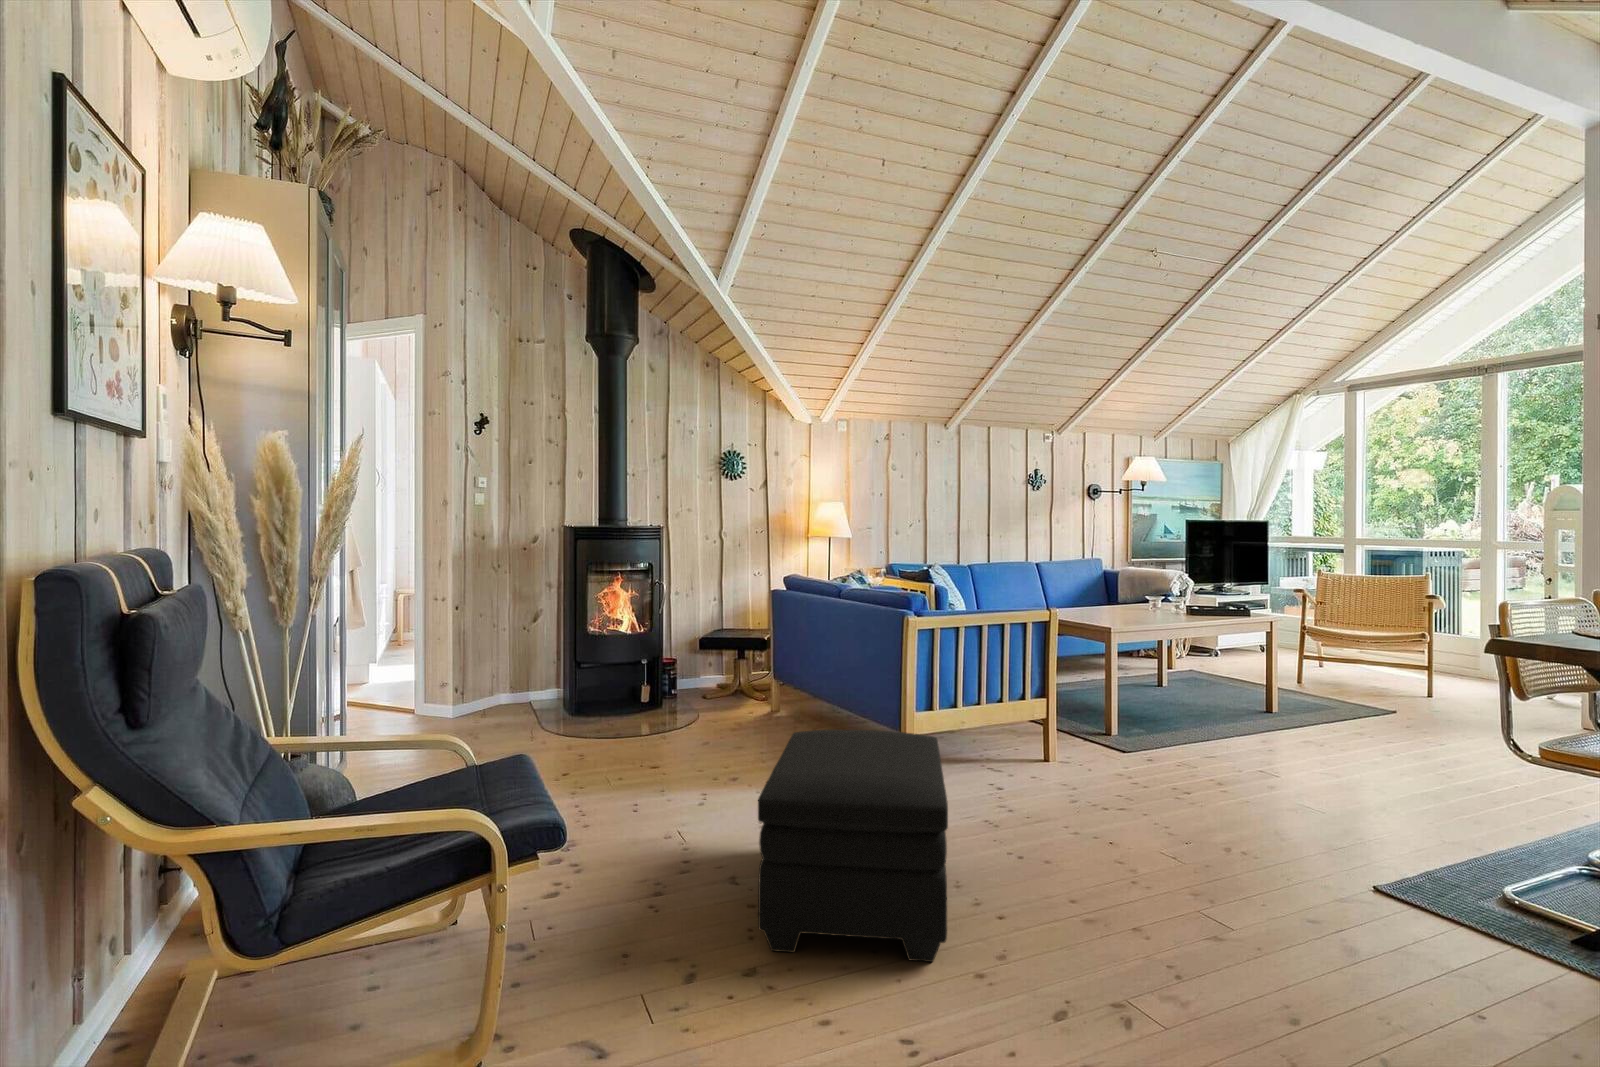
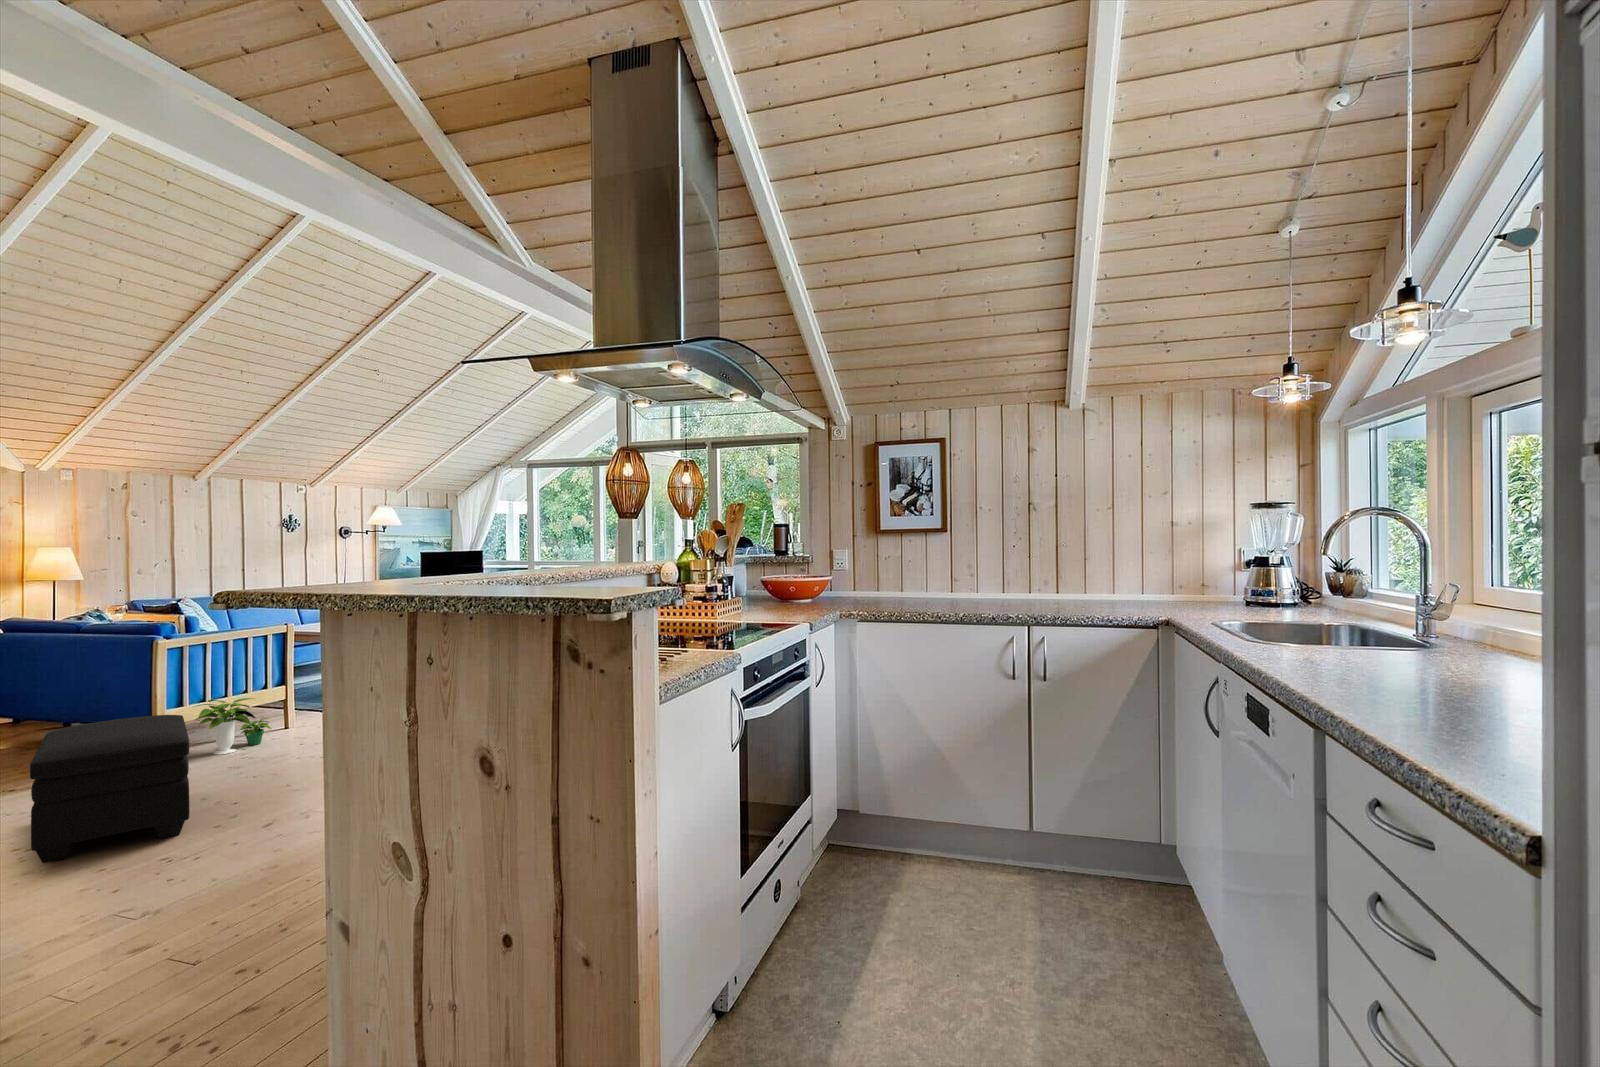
potted plant: none [945,703,1037,784] -> present [194,698,271,755]

